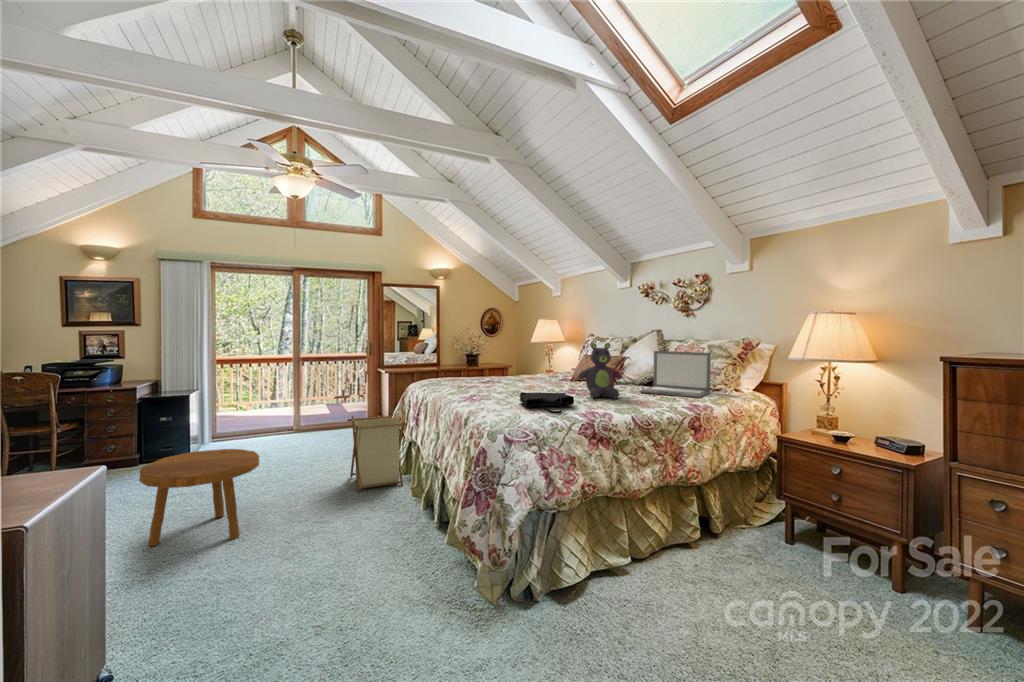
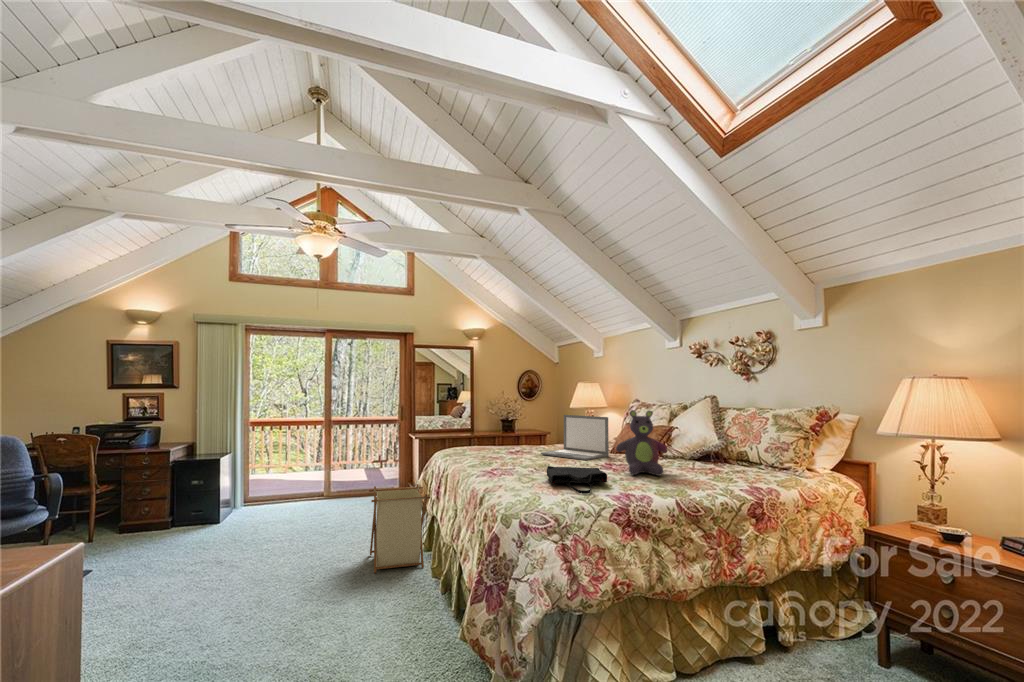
laptop: present [640,351,711,398] -> present [541,415,609,460]
footstool: present [139,449,259,546] -> none [143,520,269,627]

